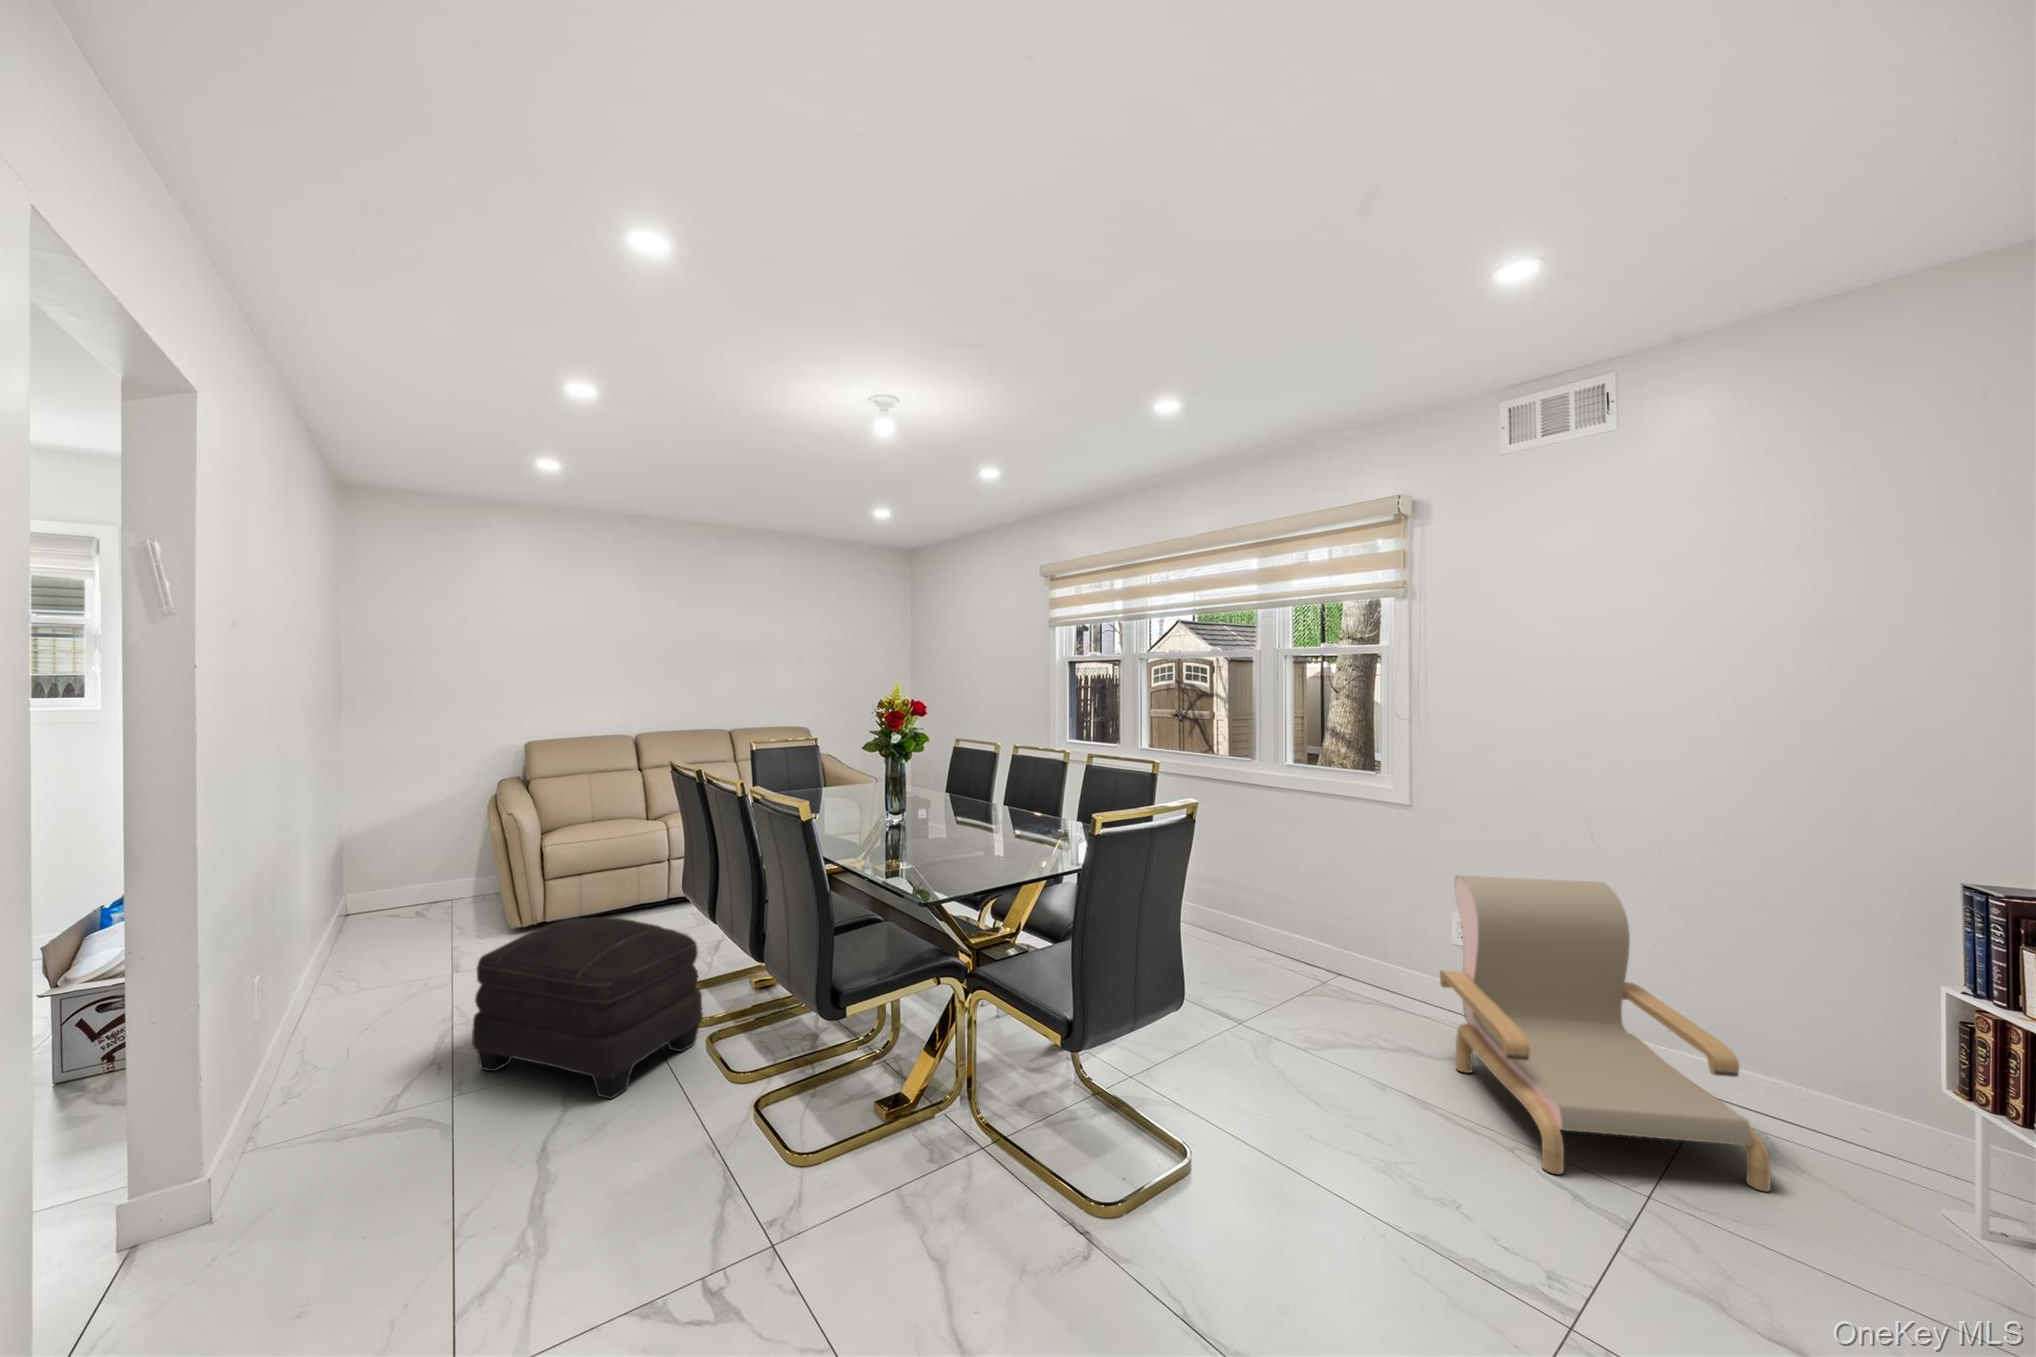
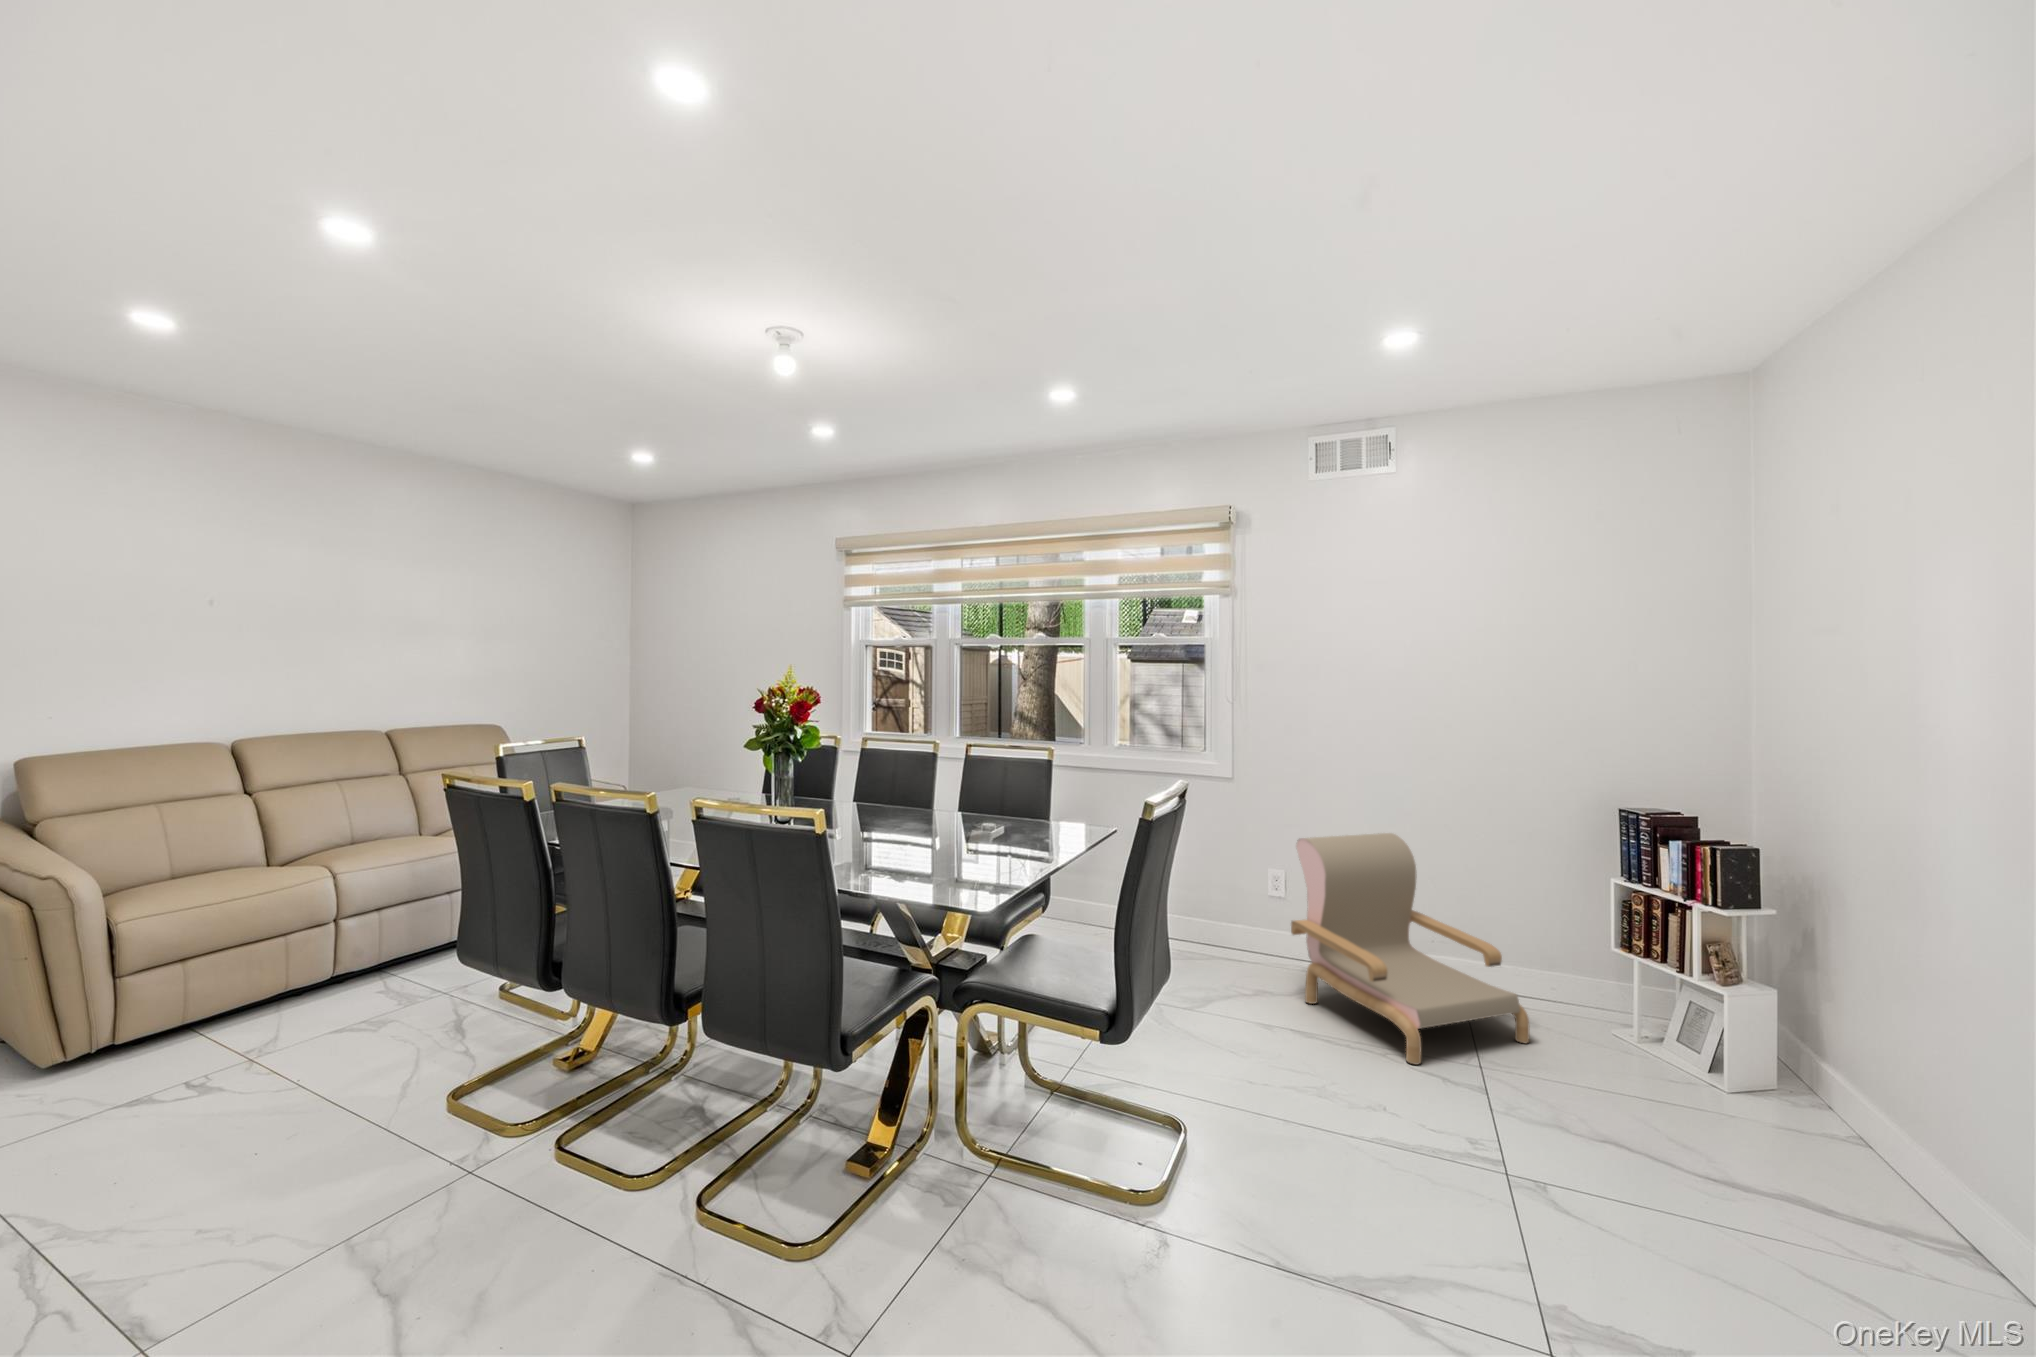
ottoman: present [472,917,703,1099] -> none [159,1005,545,1278]

